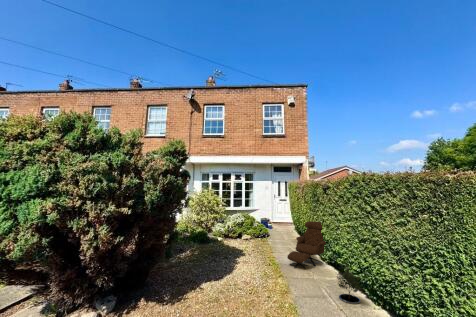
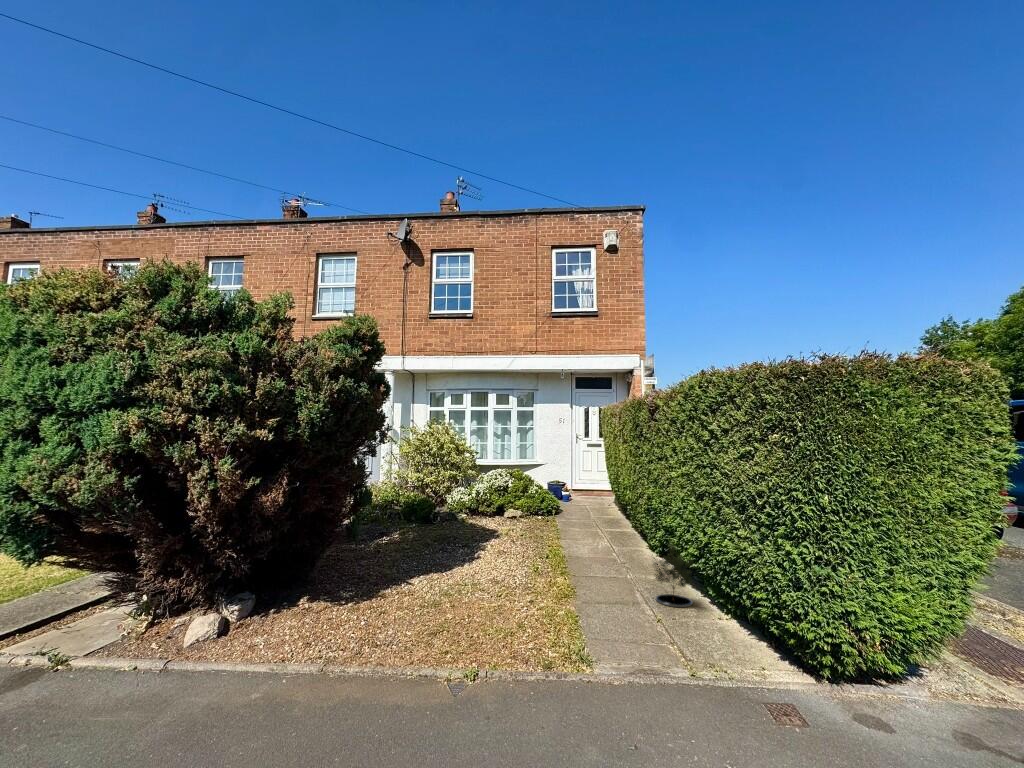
lounge chair: present [287,221,326,269] -> none [578,476,659,562]

